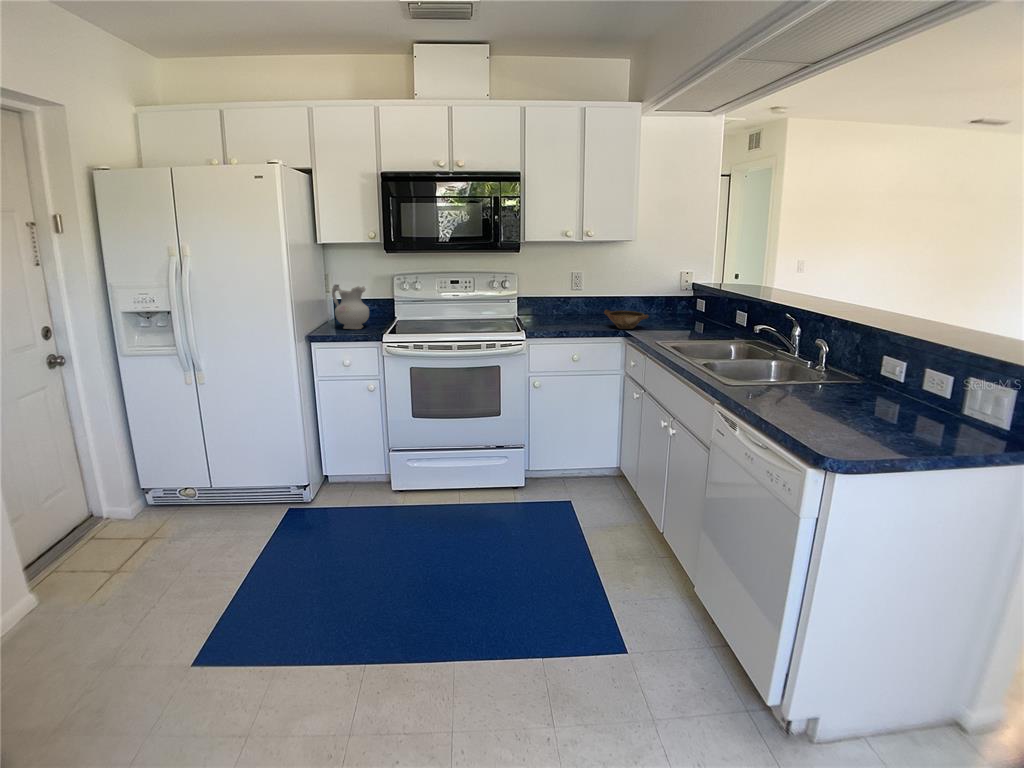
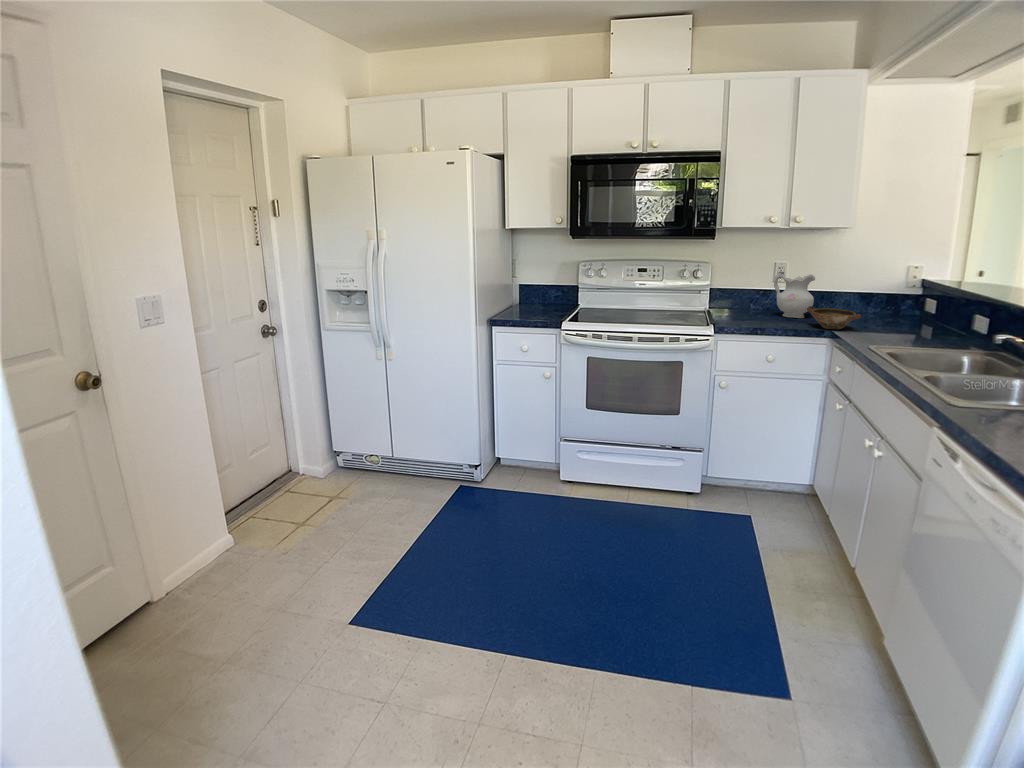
ceramic pitcher: present [332,284,369,329] -> present [774,271,815,318]

